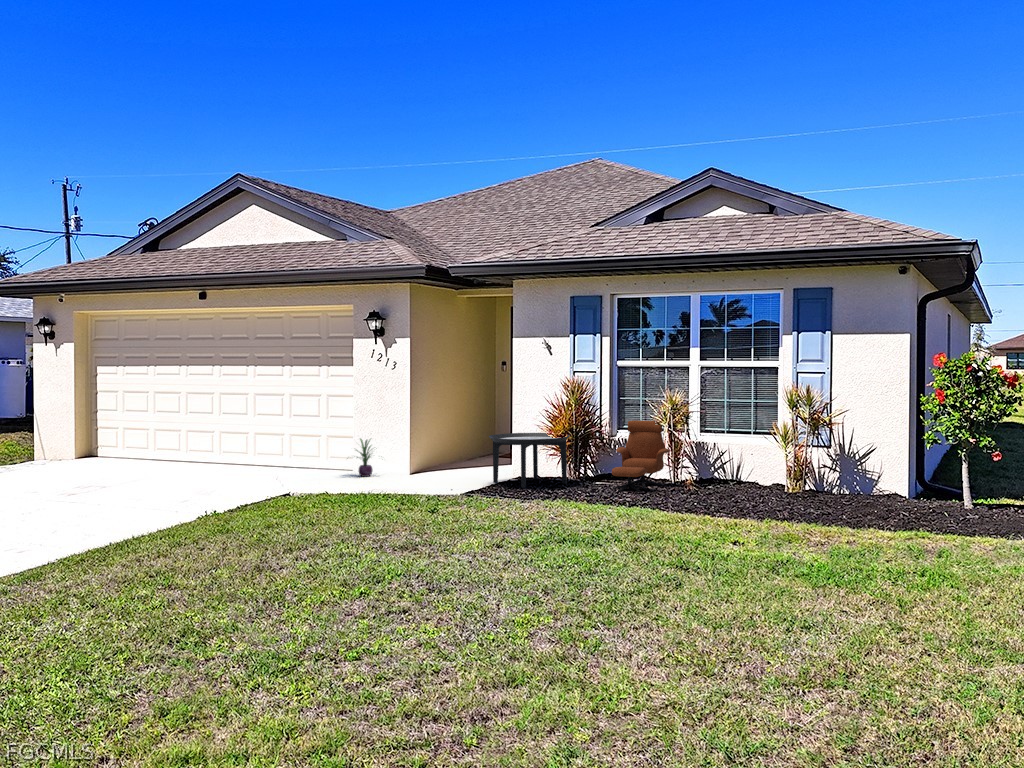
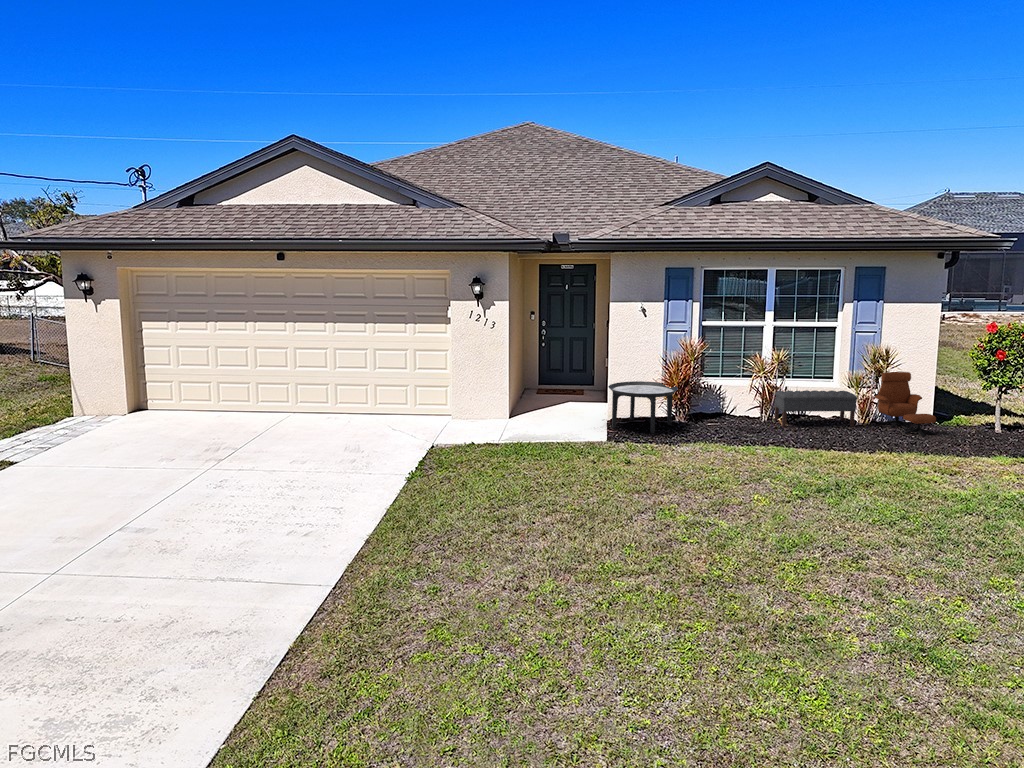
lounge chair: present [612,421,670,492] -> present [875,372,936,436]
decorative plant: present [356,439,373,477] -> none [460,391,498,426]
bench: none [689,446,788,493] -> present [774,390,857,427]

